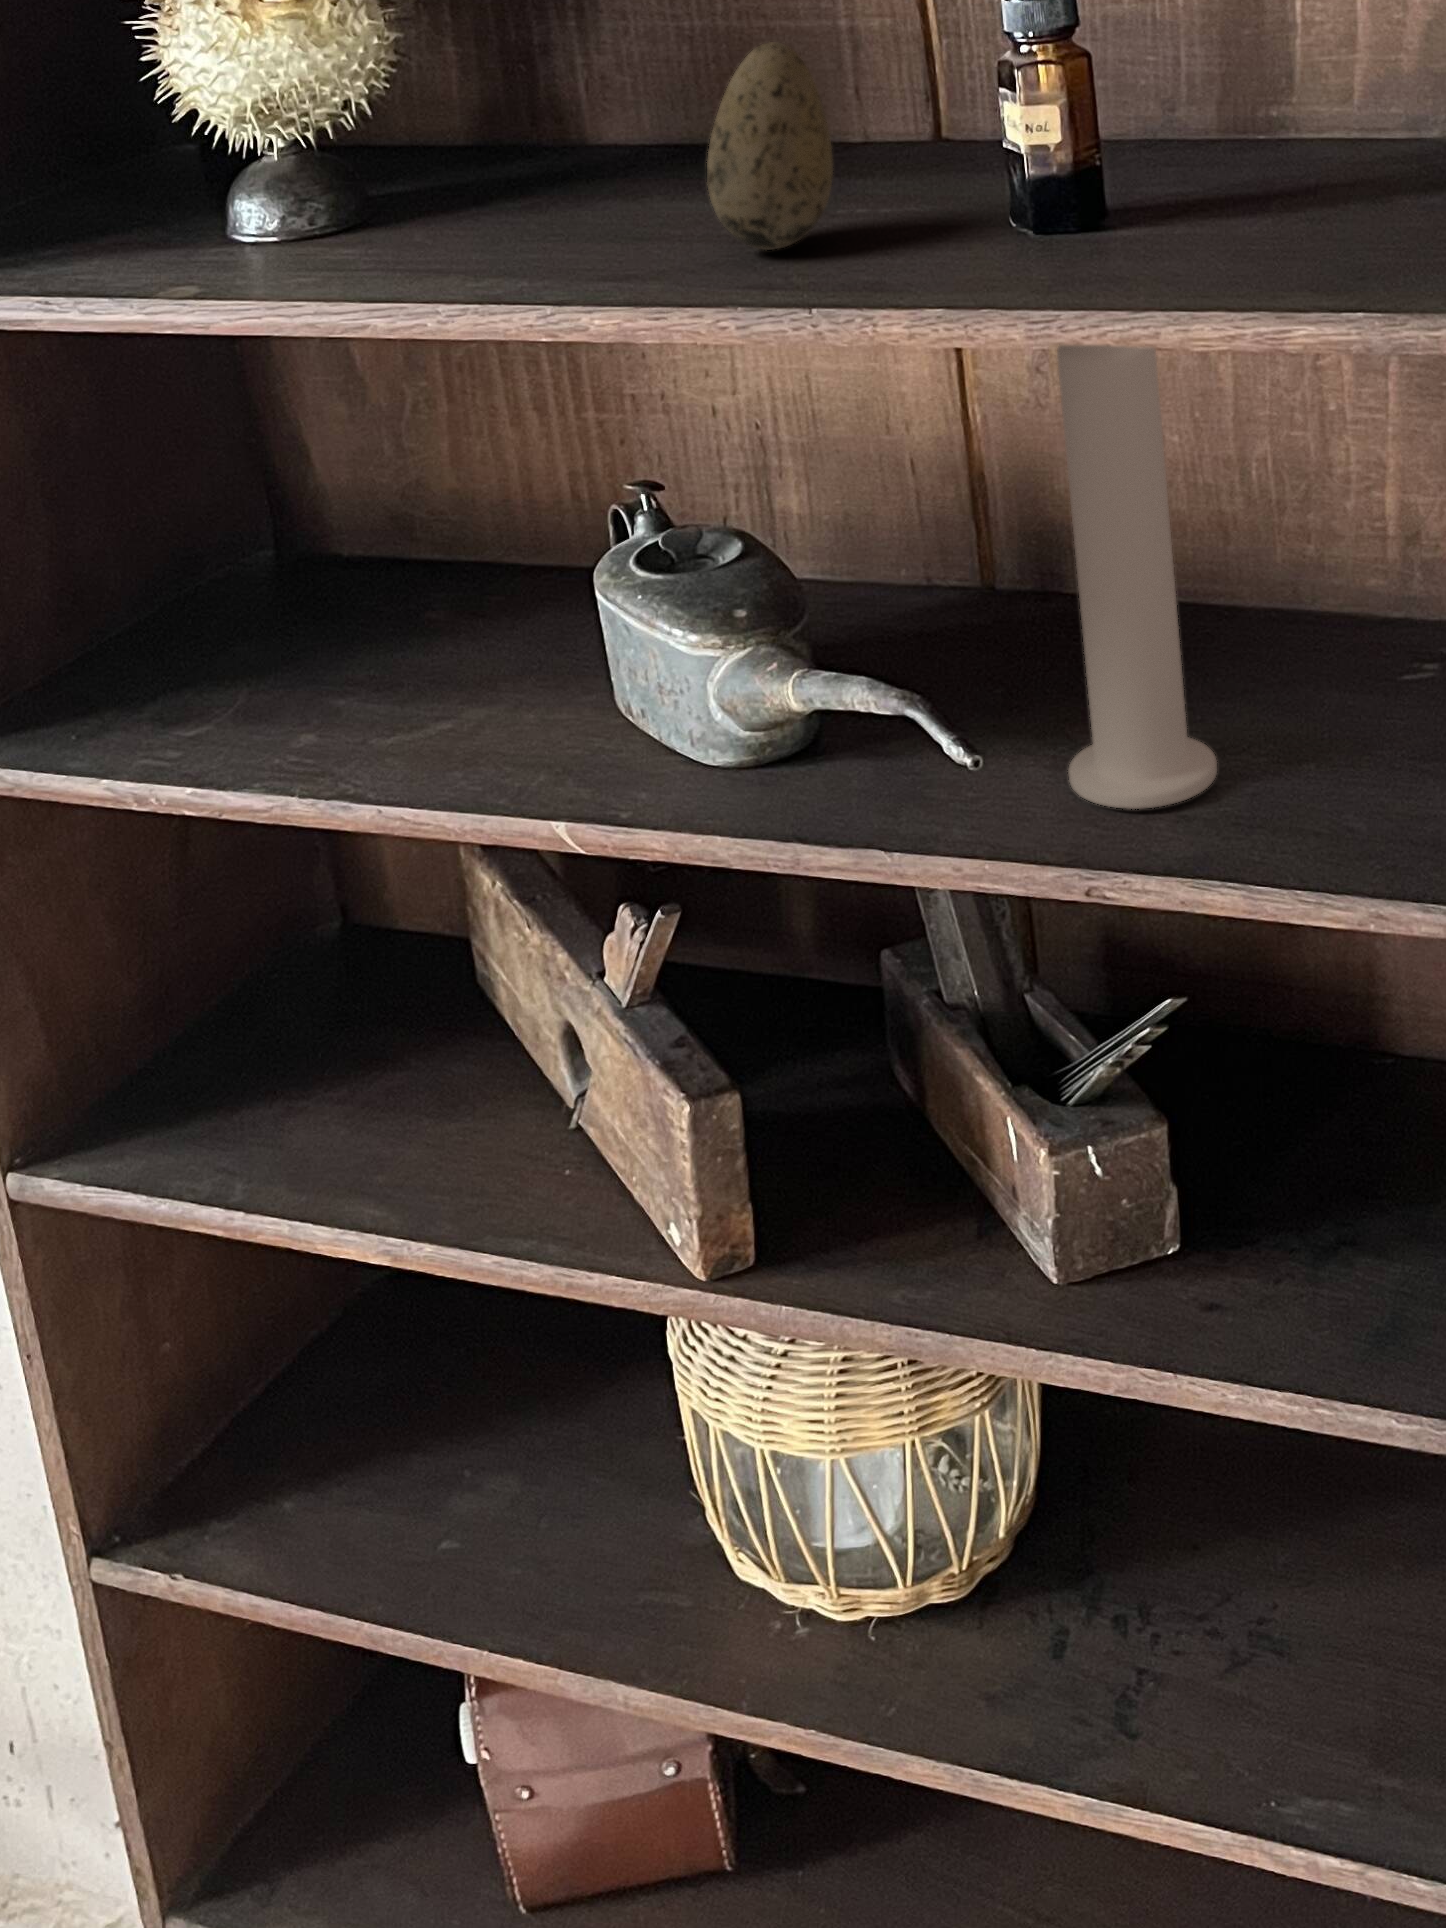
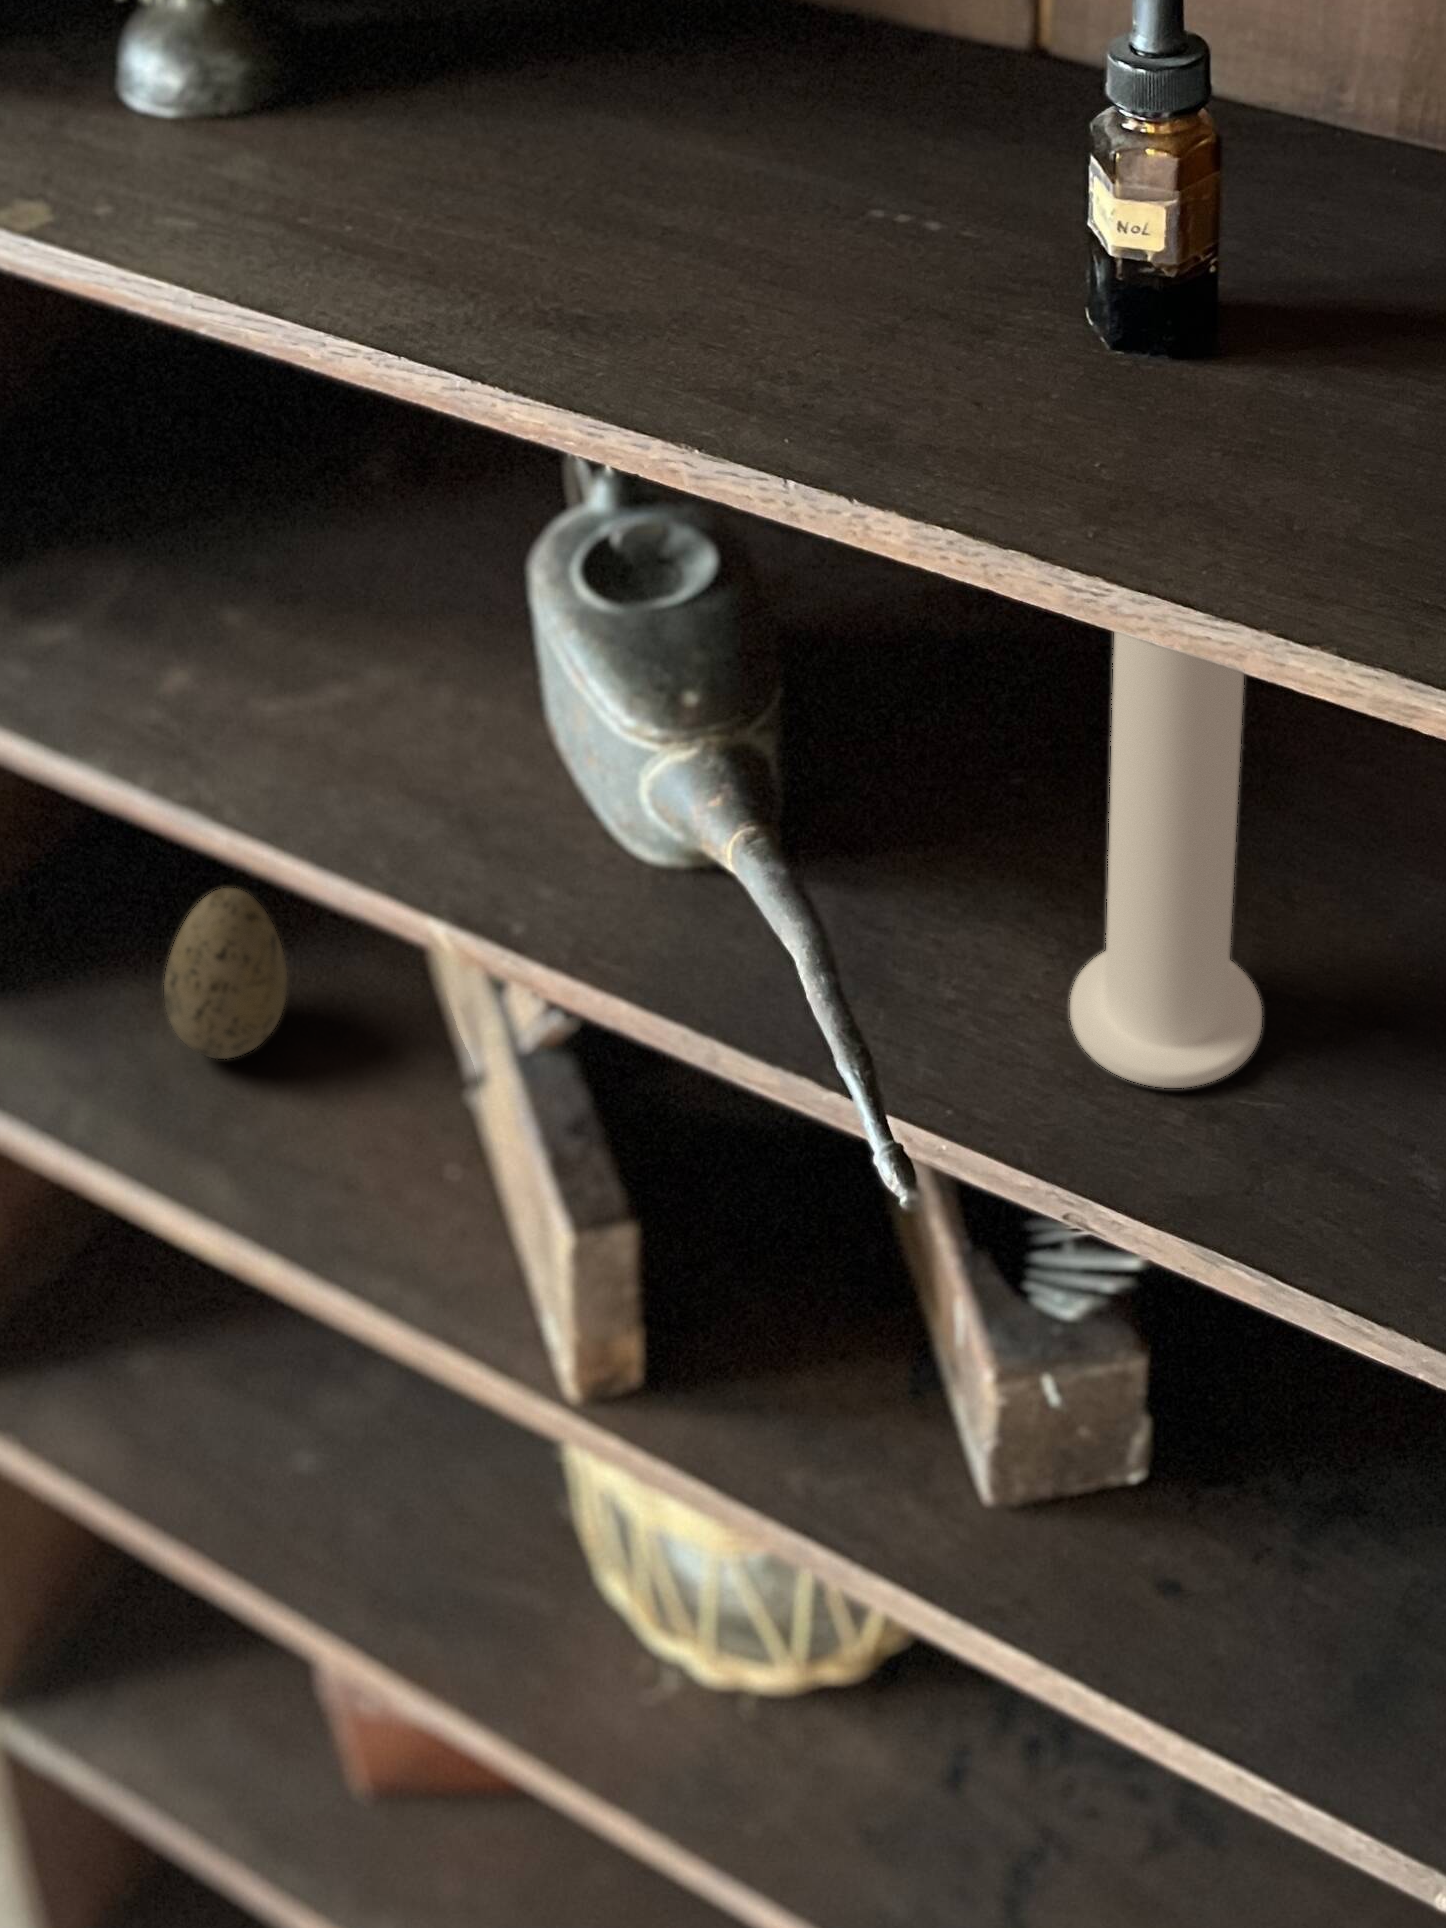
decorative egg: present [707,42,833,250] -> present [164,888,287,1059]

